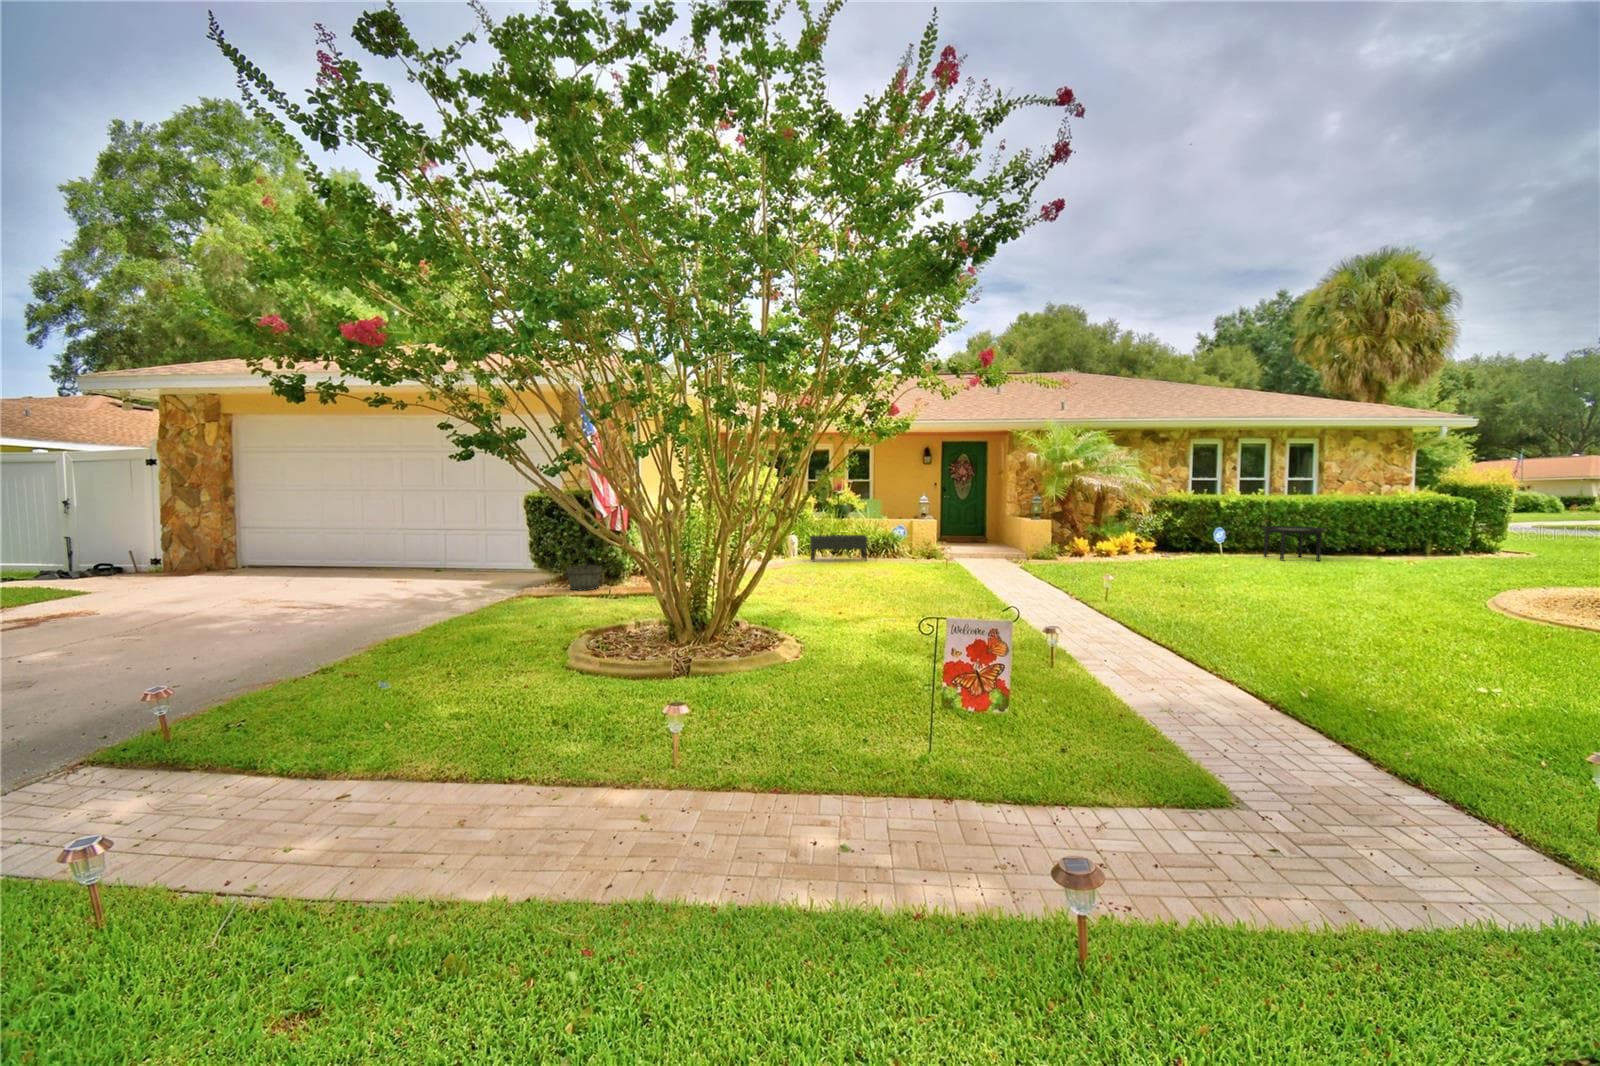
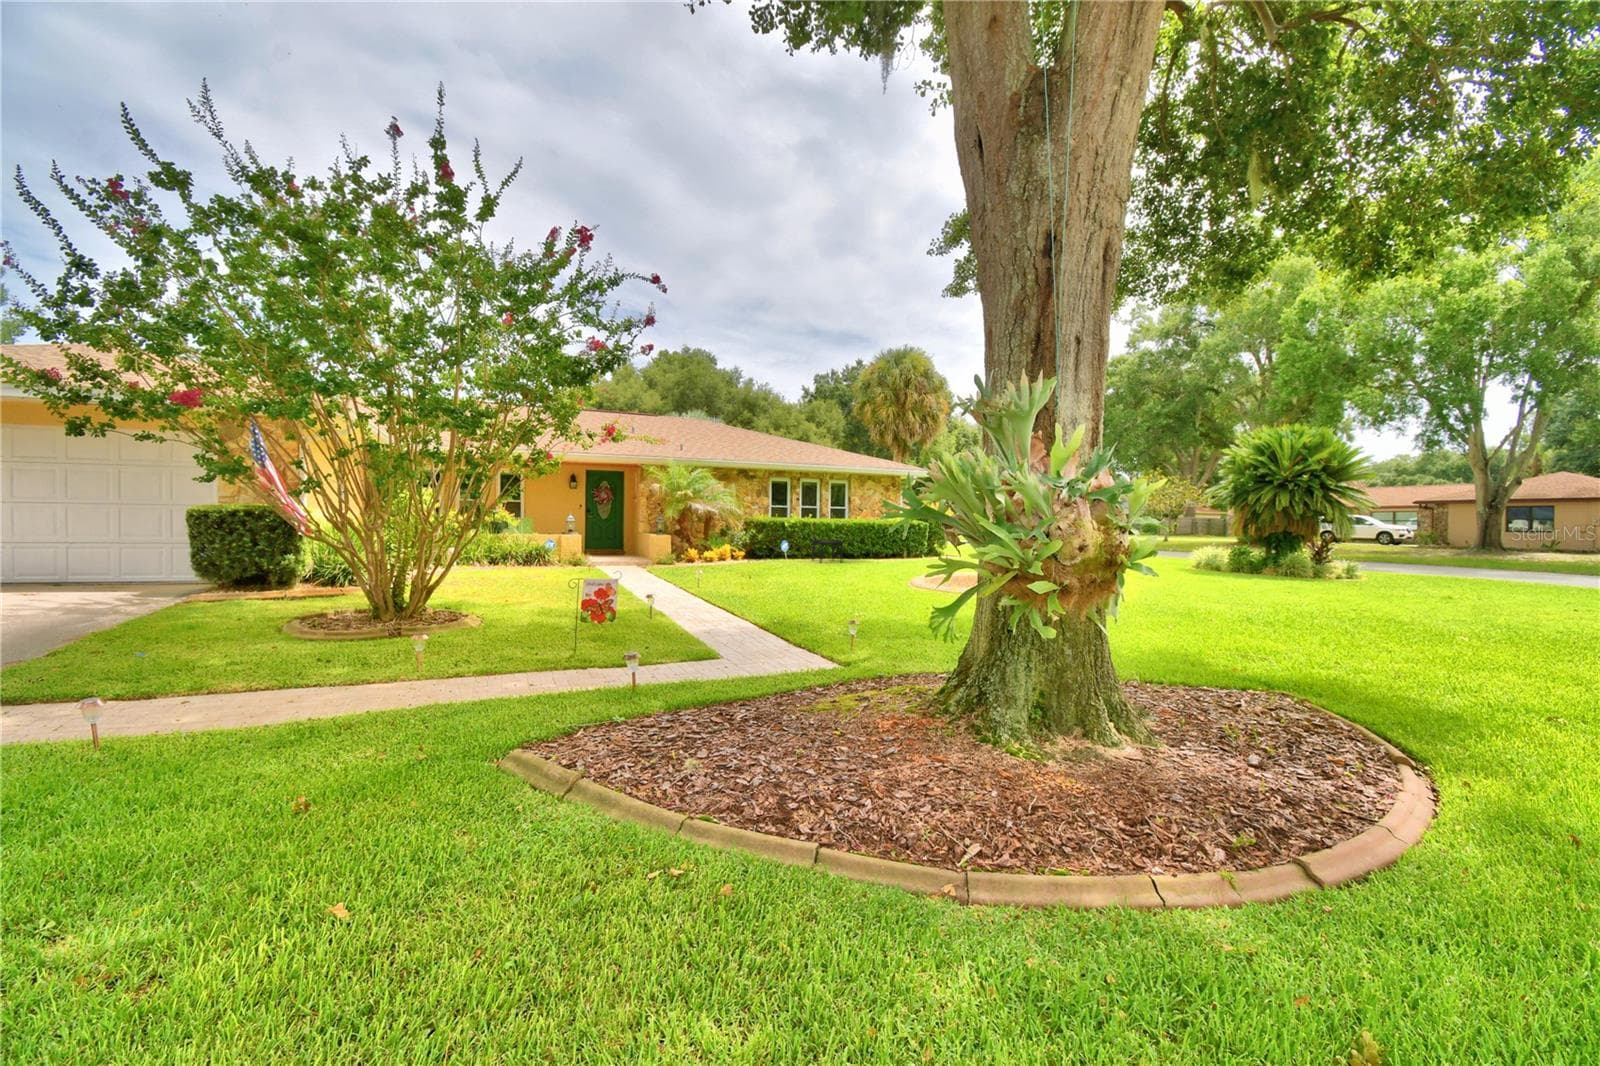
bench: present [810,535,868,561] -> none [468,547,522,570]
wooden bucket: present [566,565,601,590] -> none [226,568,266,597]

